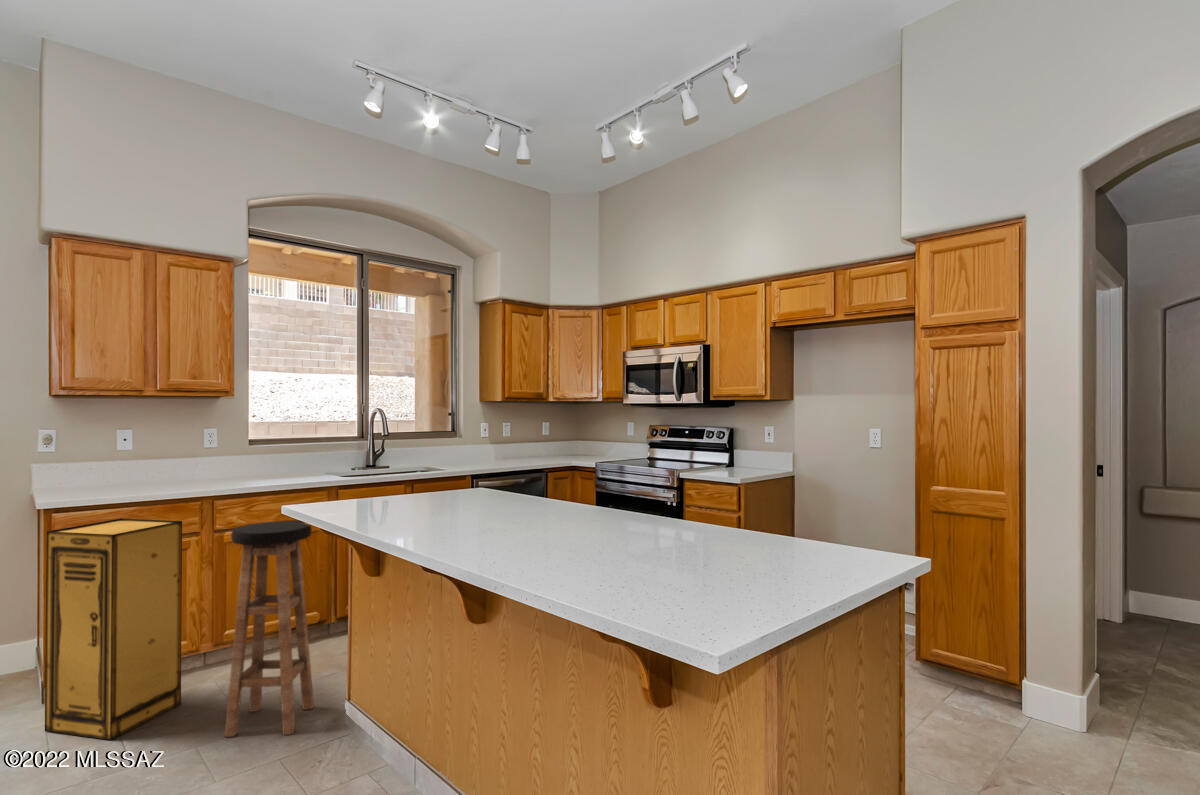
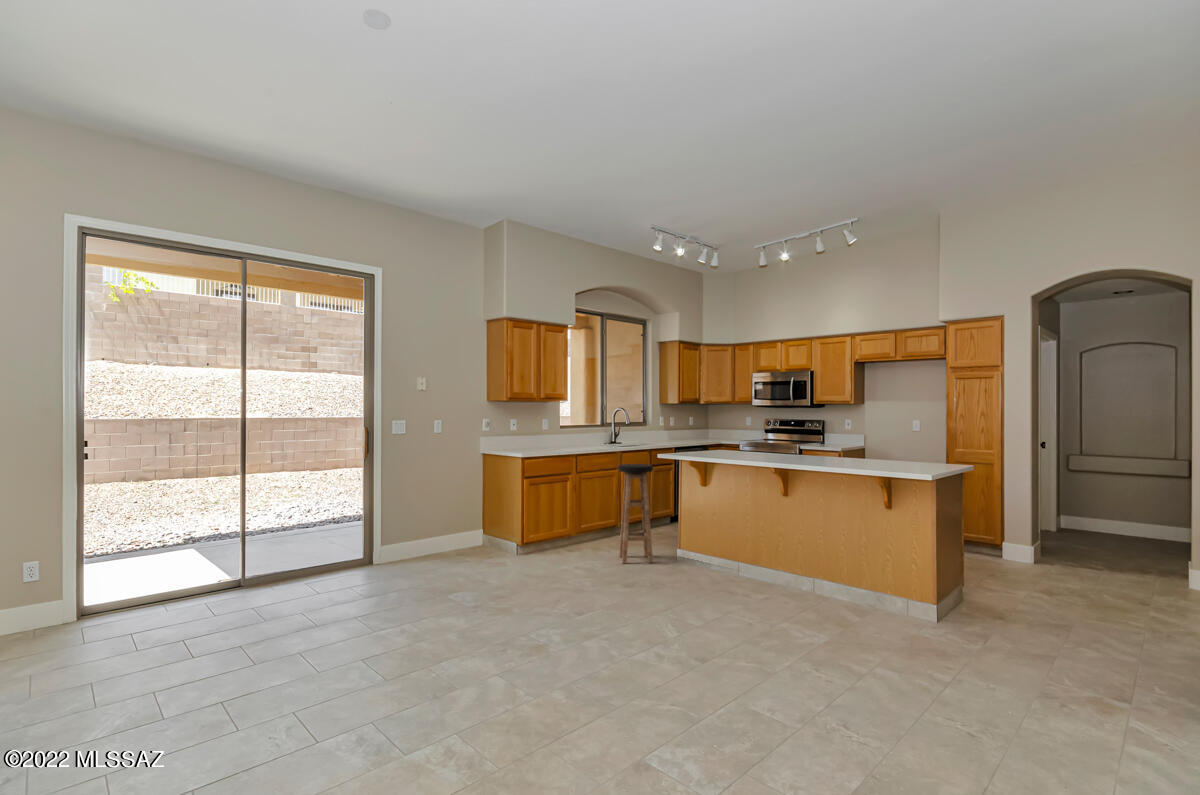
storage cabinet: present [45,518,182,740] -> none [533,463,581,564]

